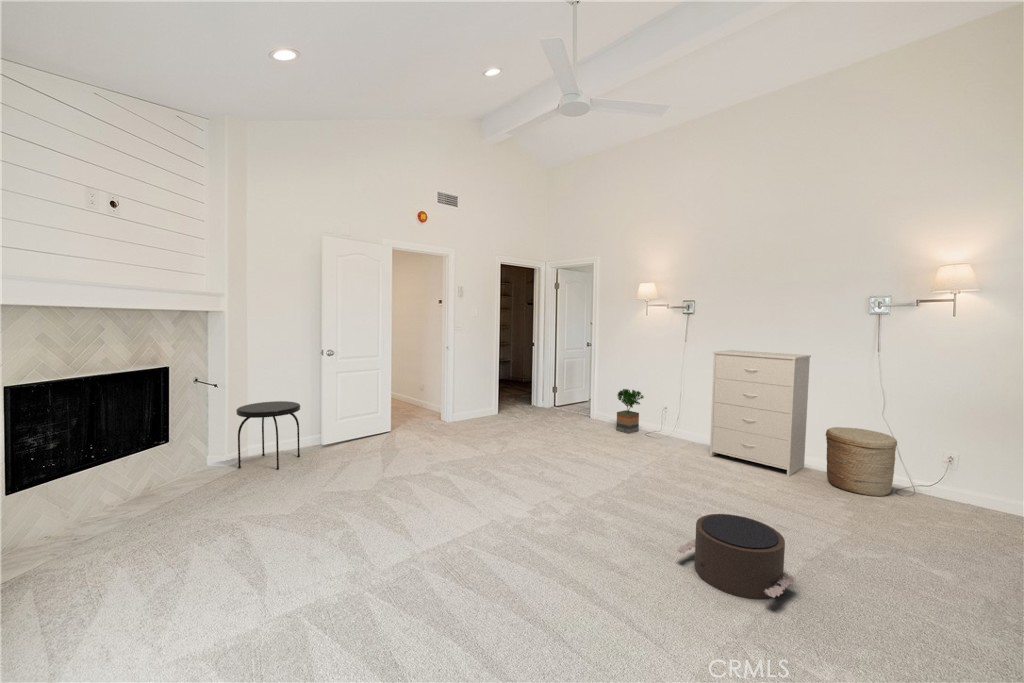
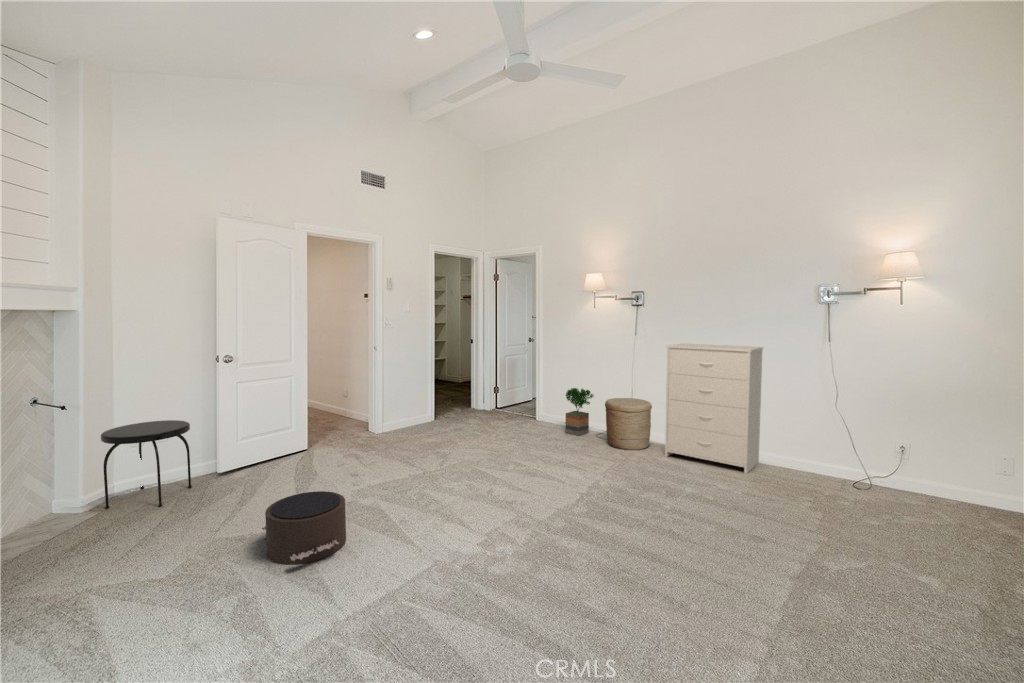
woven basket: present [826,427,897,496] -> present [605,398,652,450]
pouf: present [677,514,796,599] -> present [262,491,346,564]

